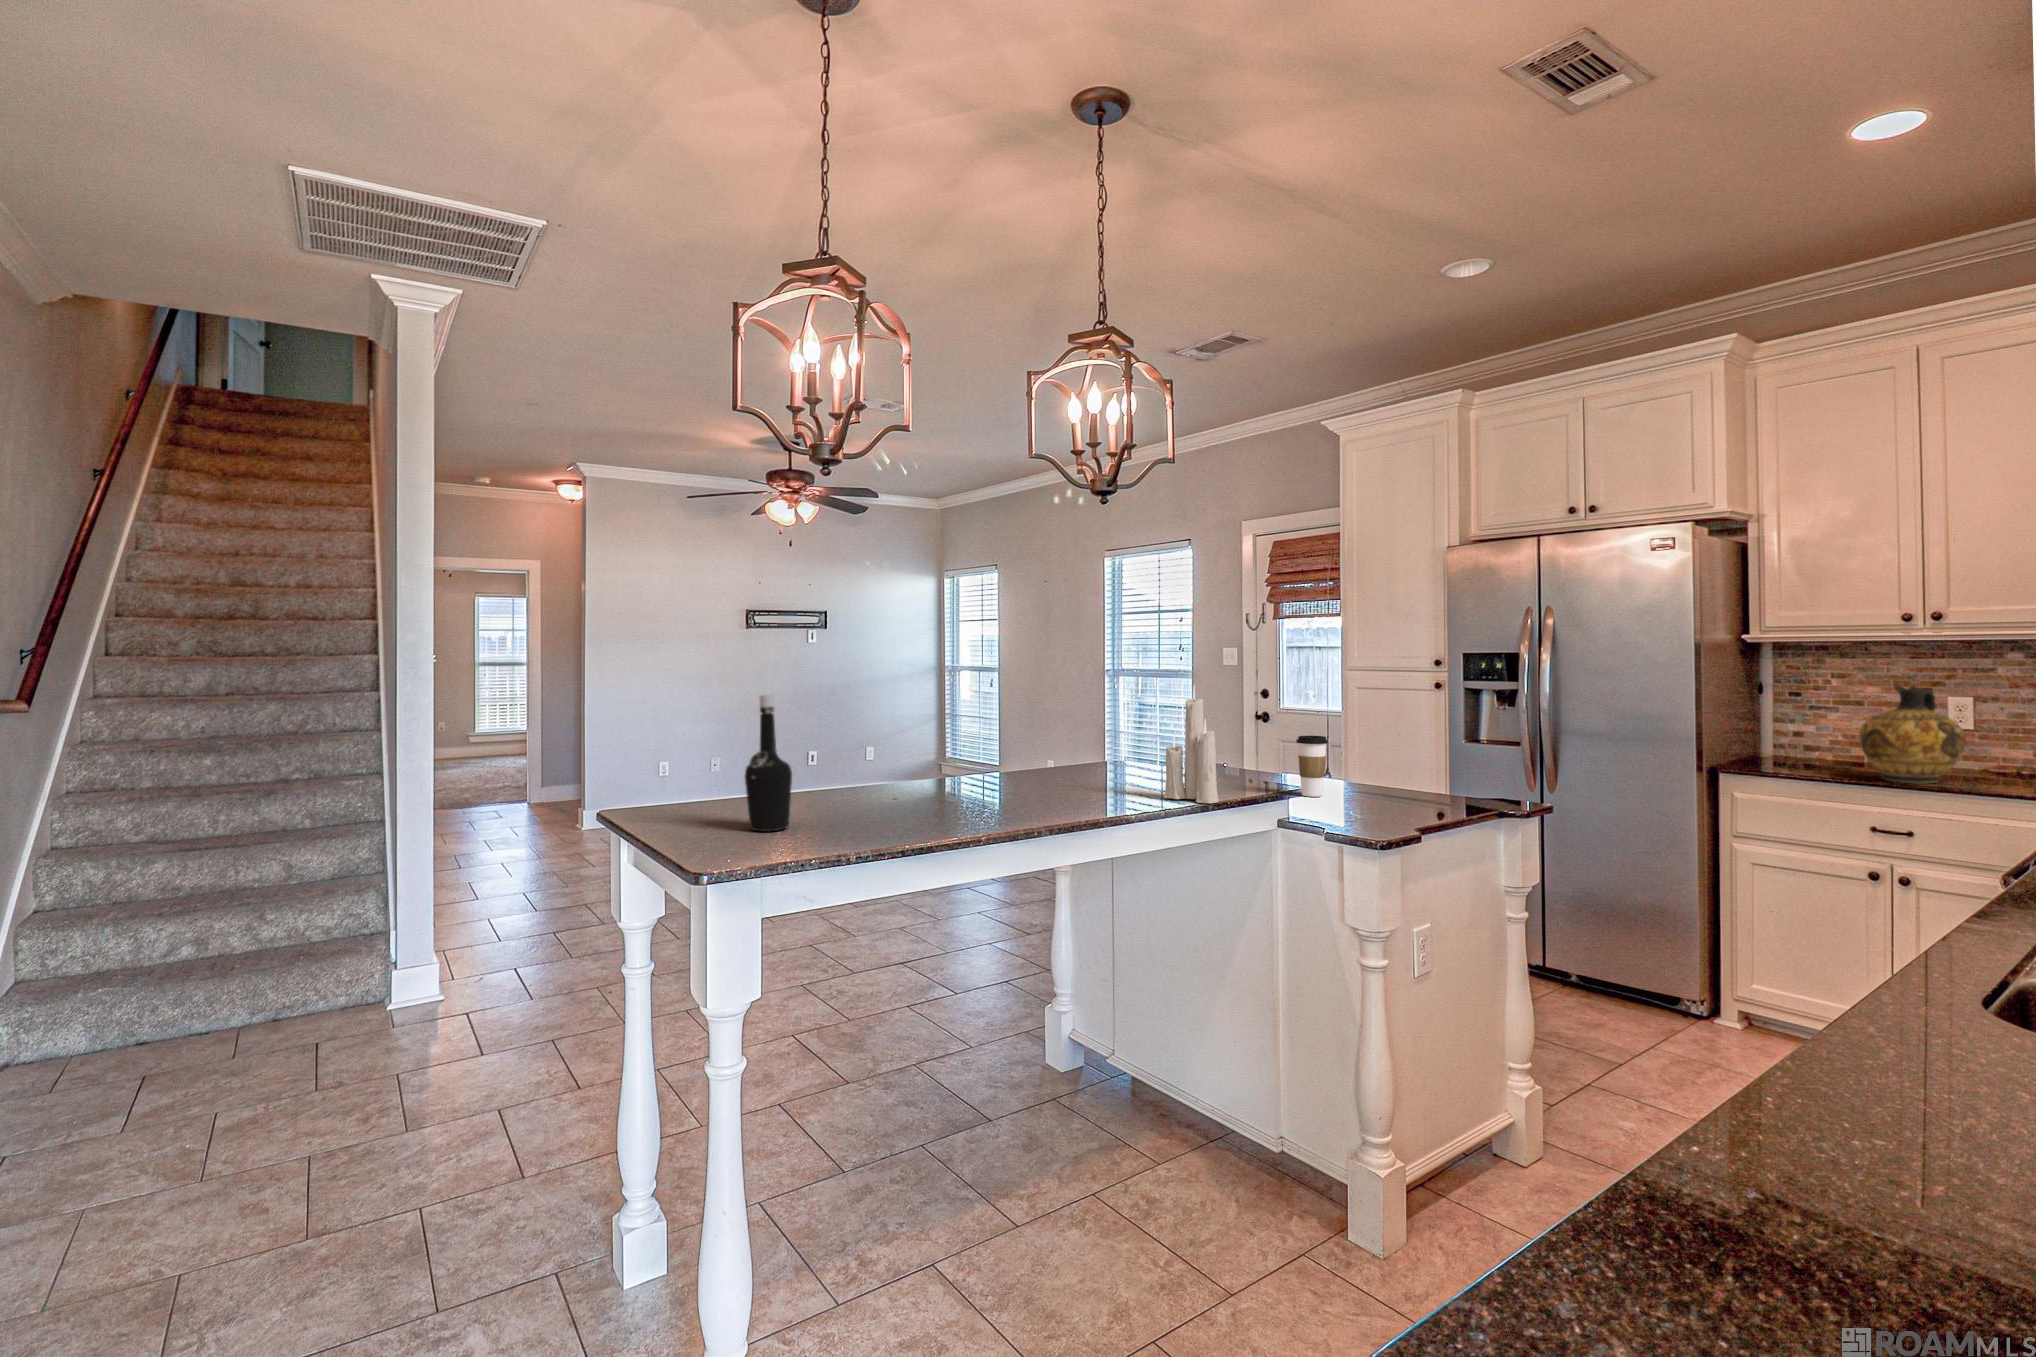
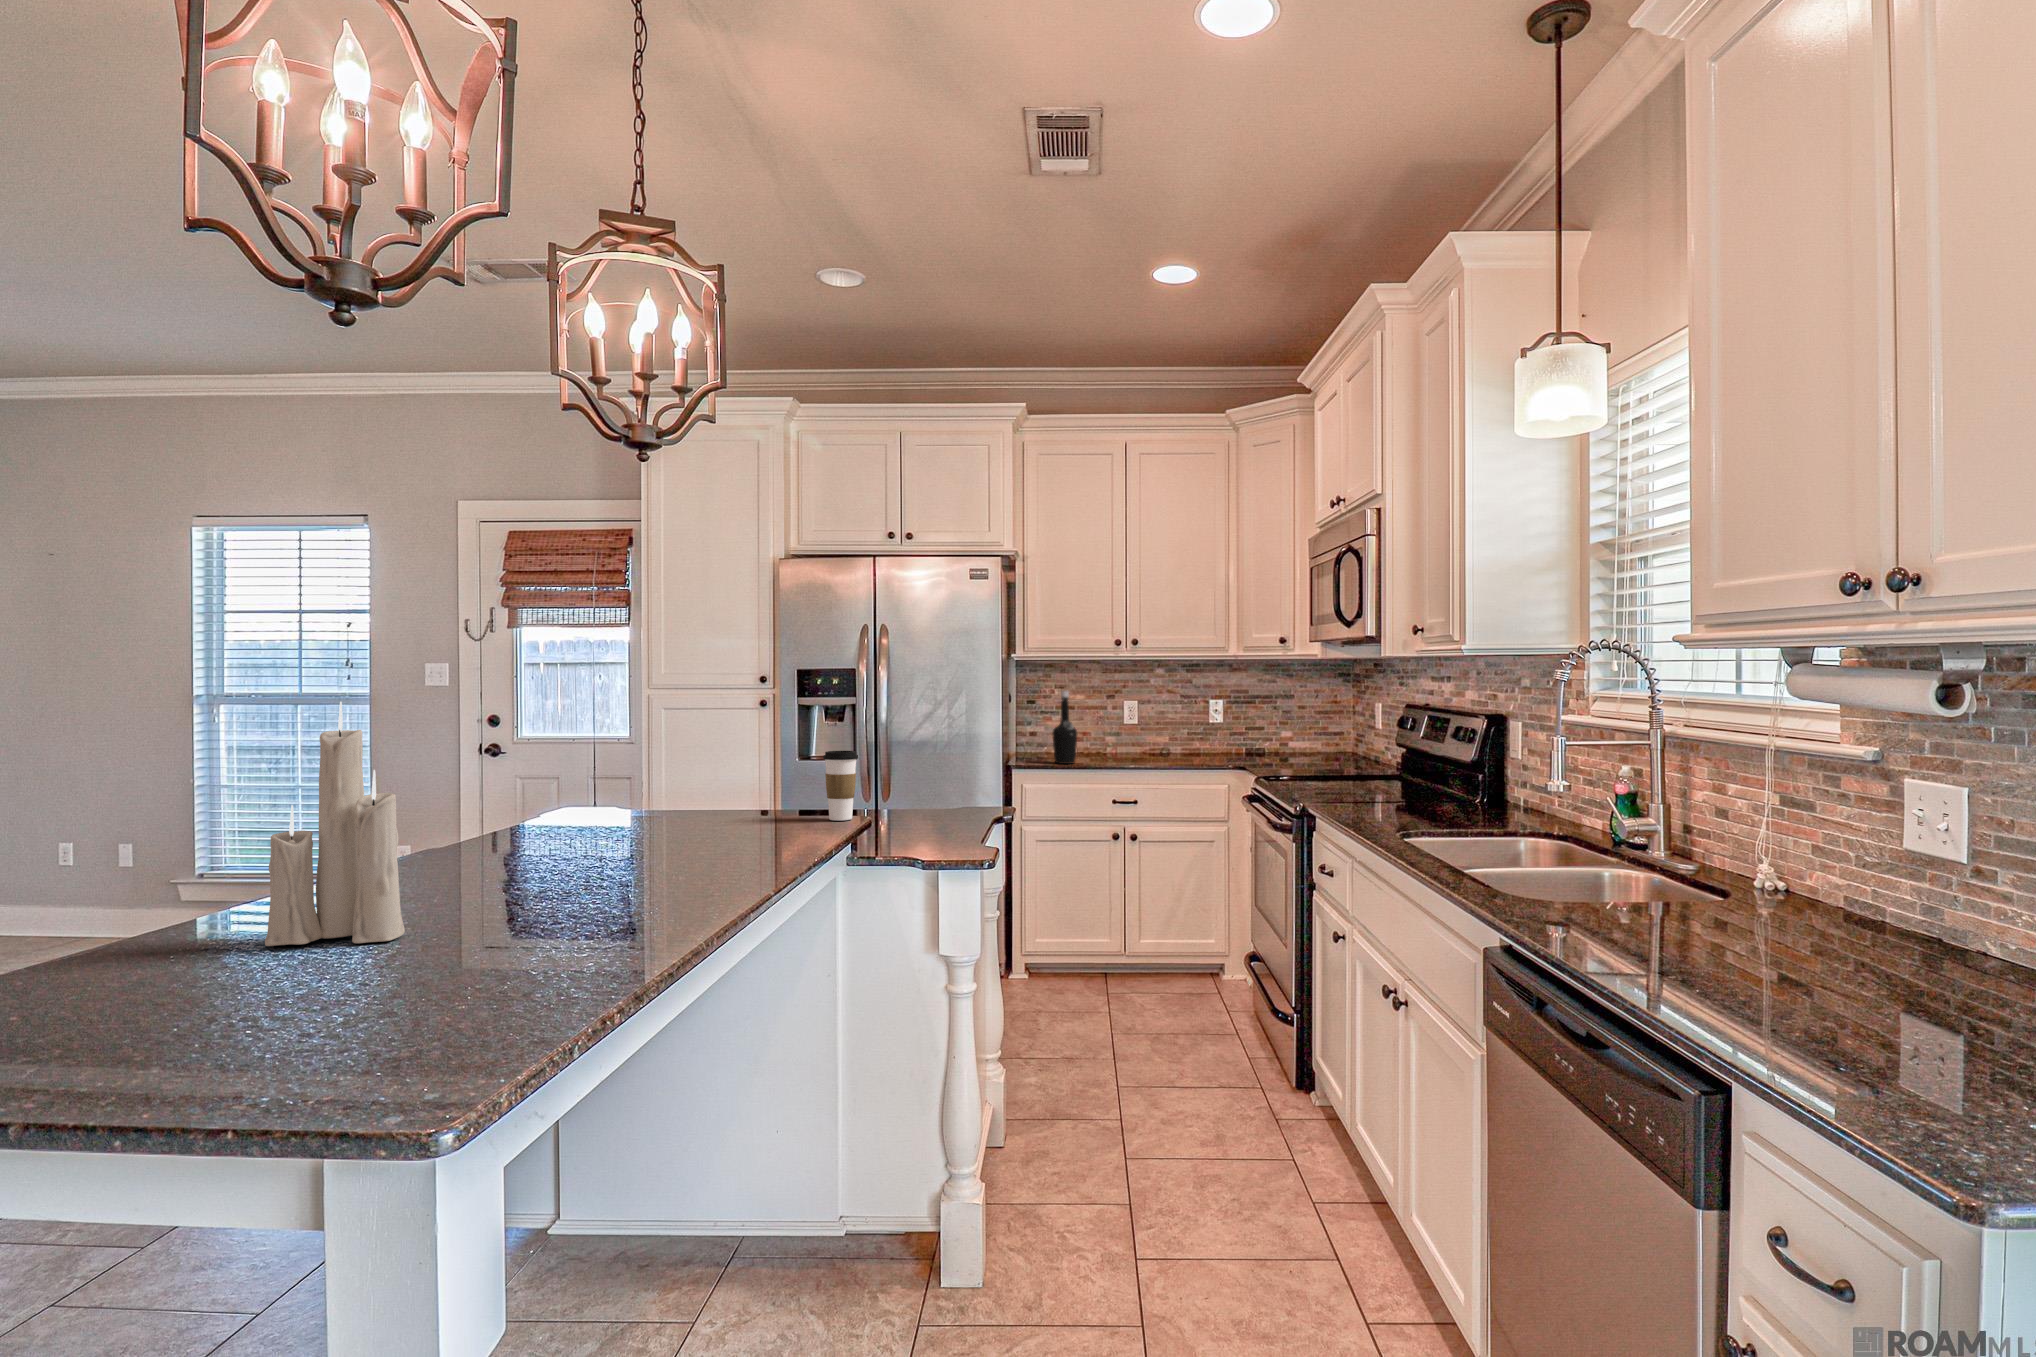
ceramic jug: present [1859,685,1966,783] -> none [1103,691,1163,764]
candle: present [1164,686,1219,803] -> present [265,702,405,946]
bottle: present [745,695,792,832] -> present [1052,691,1077,764]

